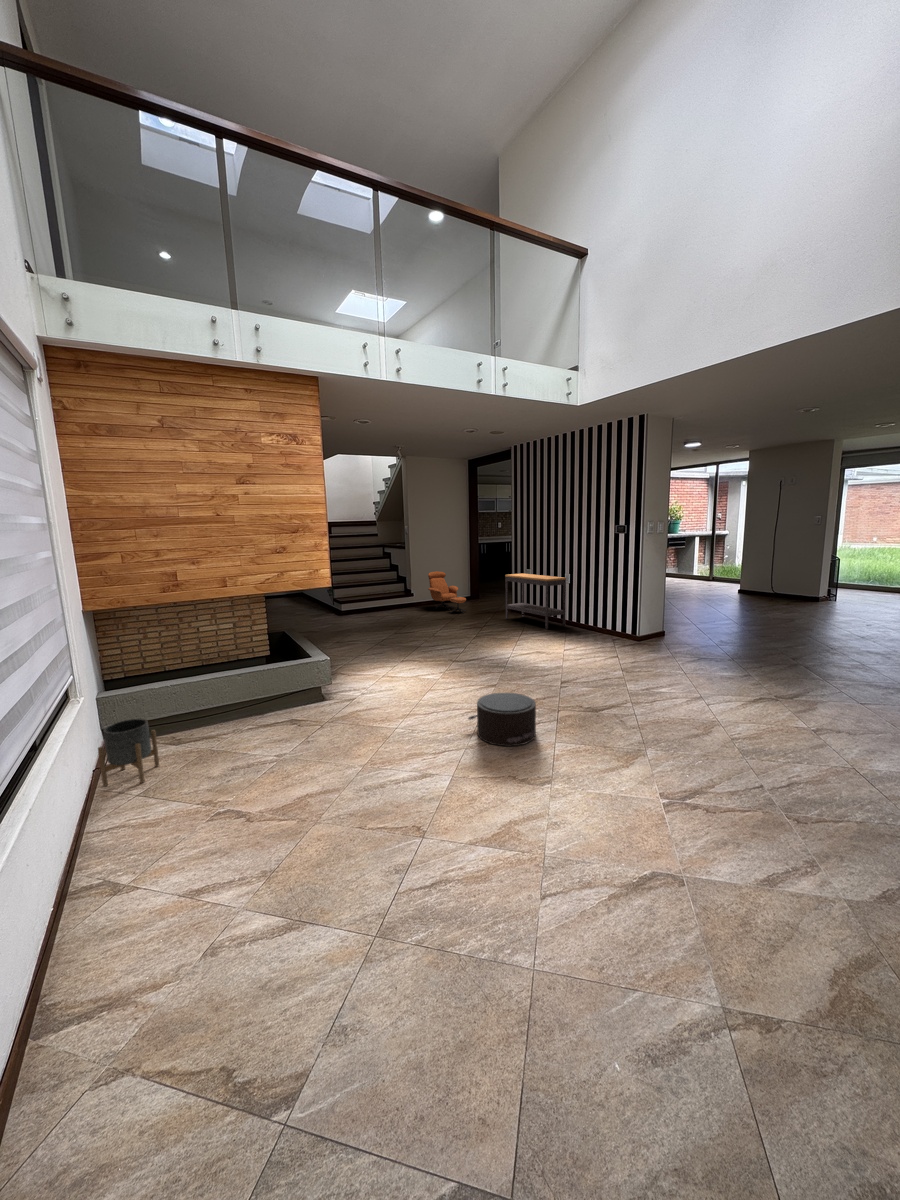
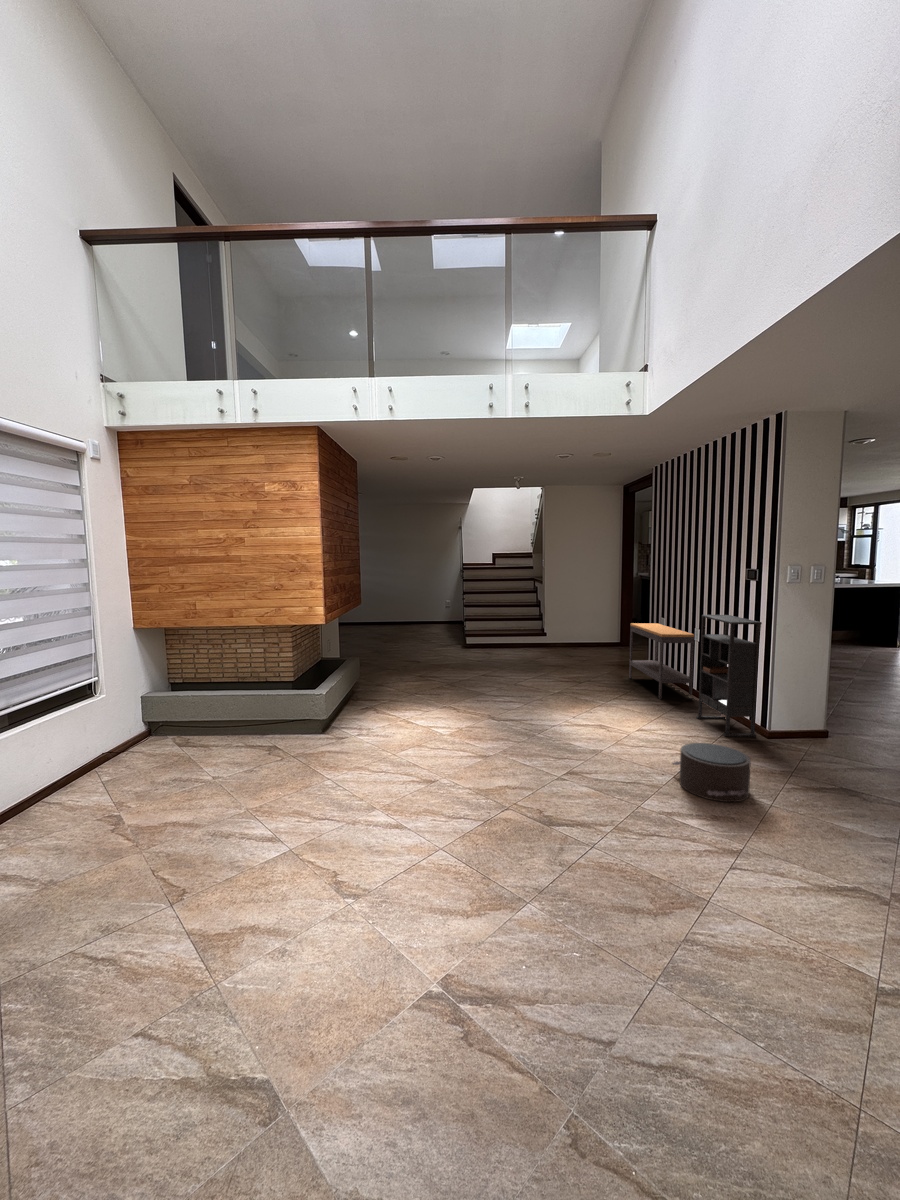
bookshelf: none [585,560,634,644] -> present [696,615,762,737]
lounge chair: present [428,571,466,613] -> none [559,612,598,664]
pouf: present [468,693,536,746] -> present [673,743,751,802]
planter: present [98,719,159,786] -> none [90,717,139,771]

